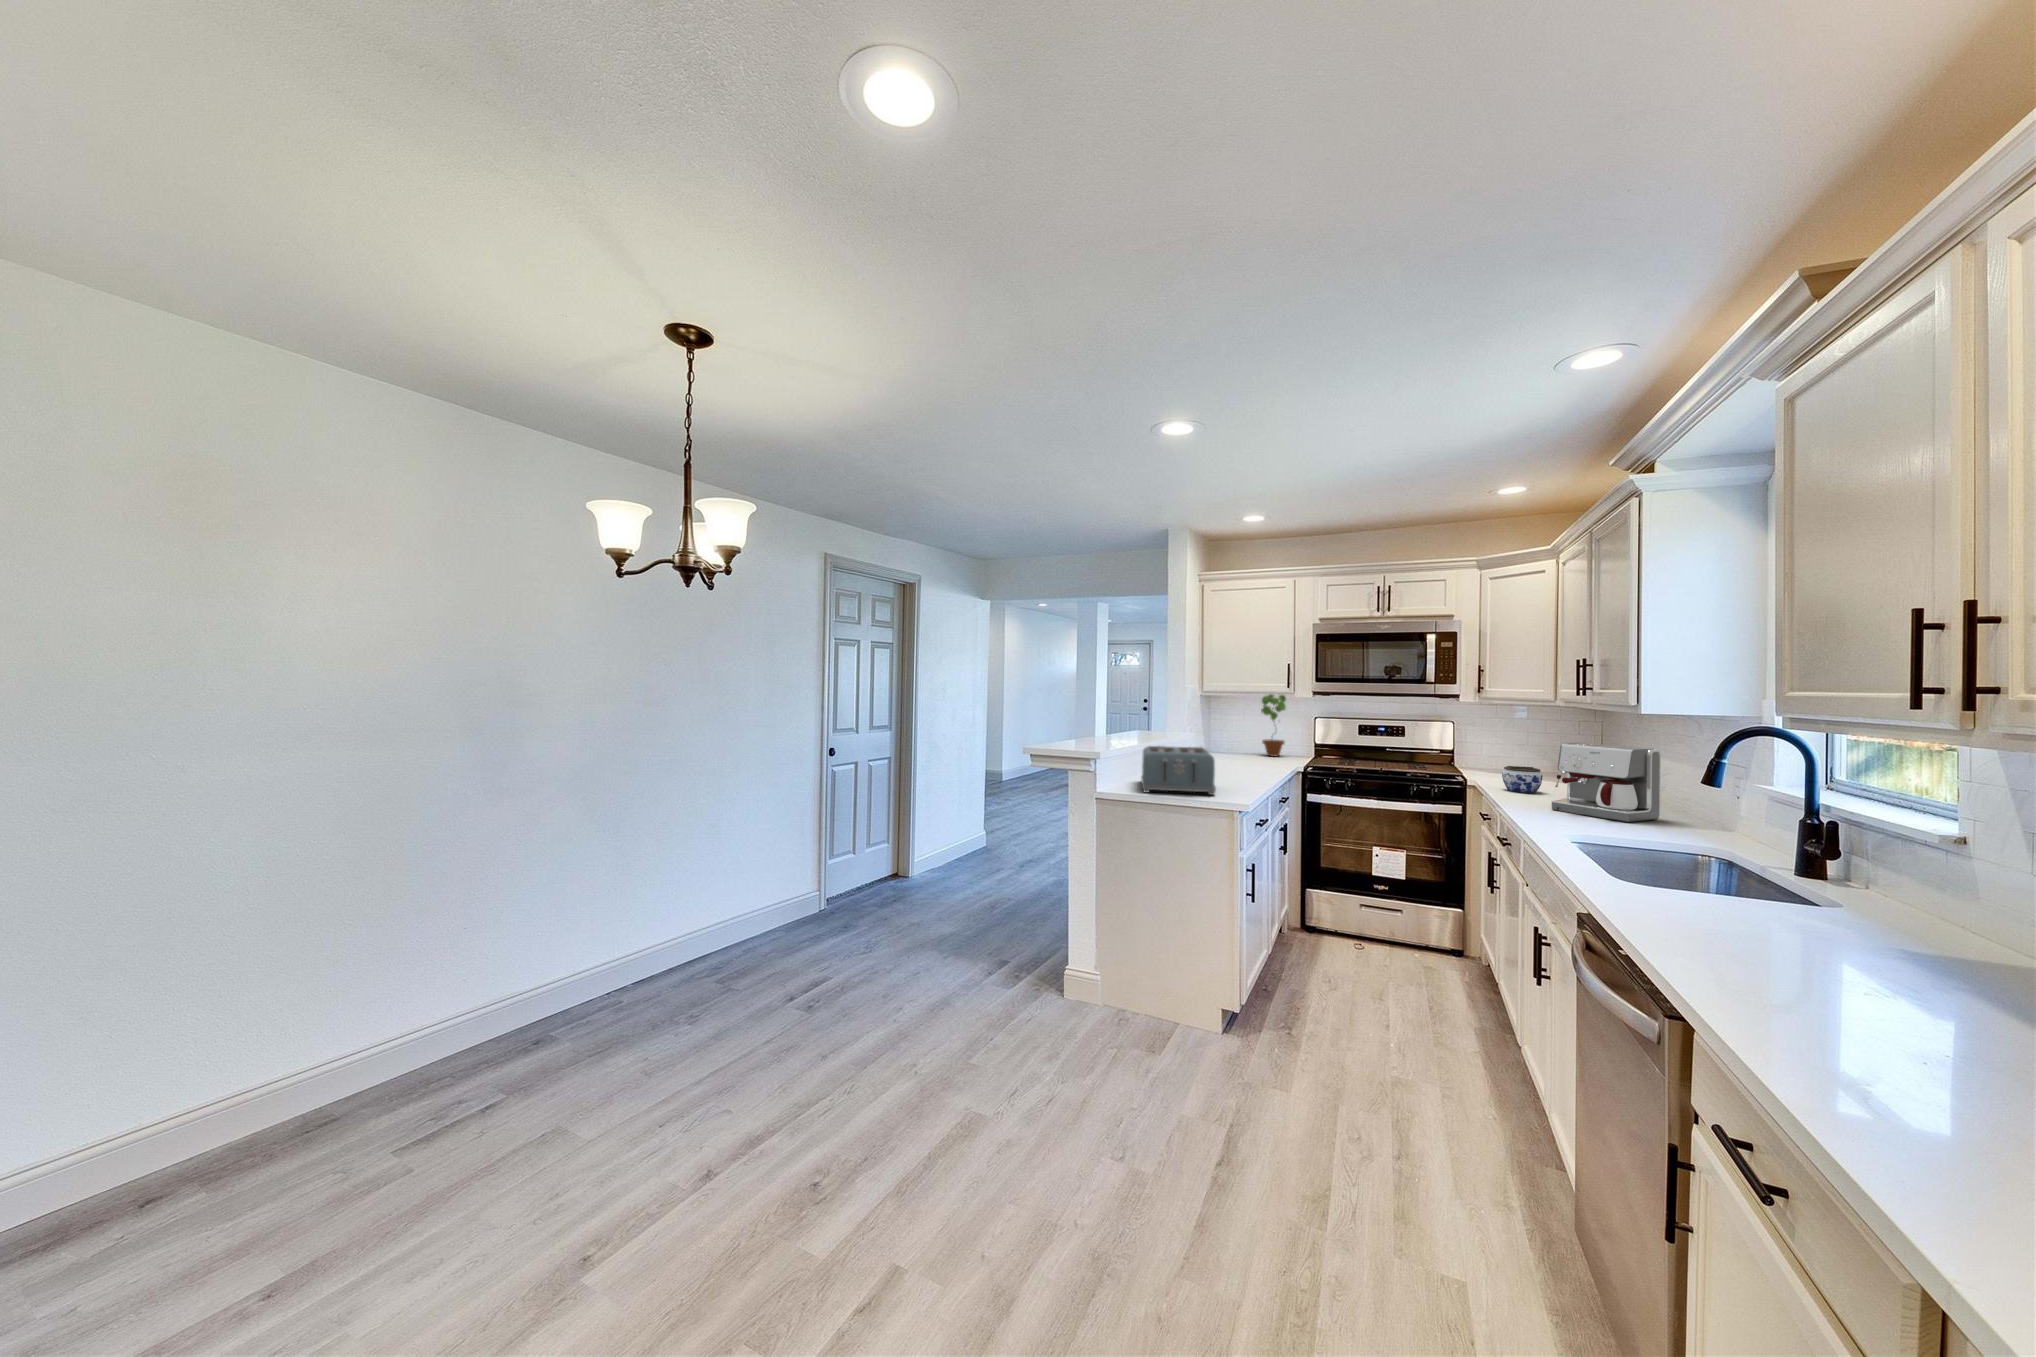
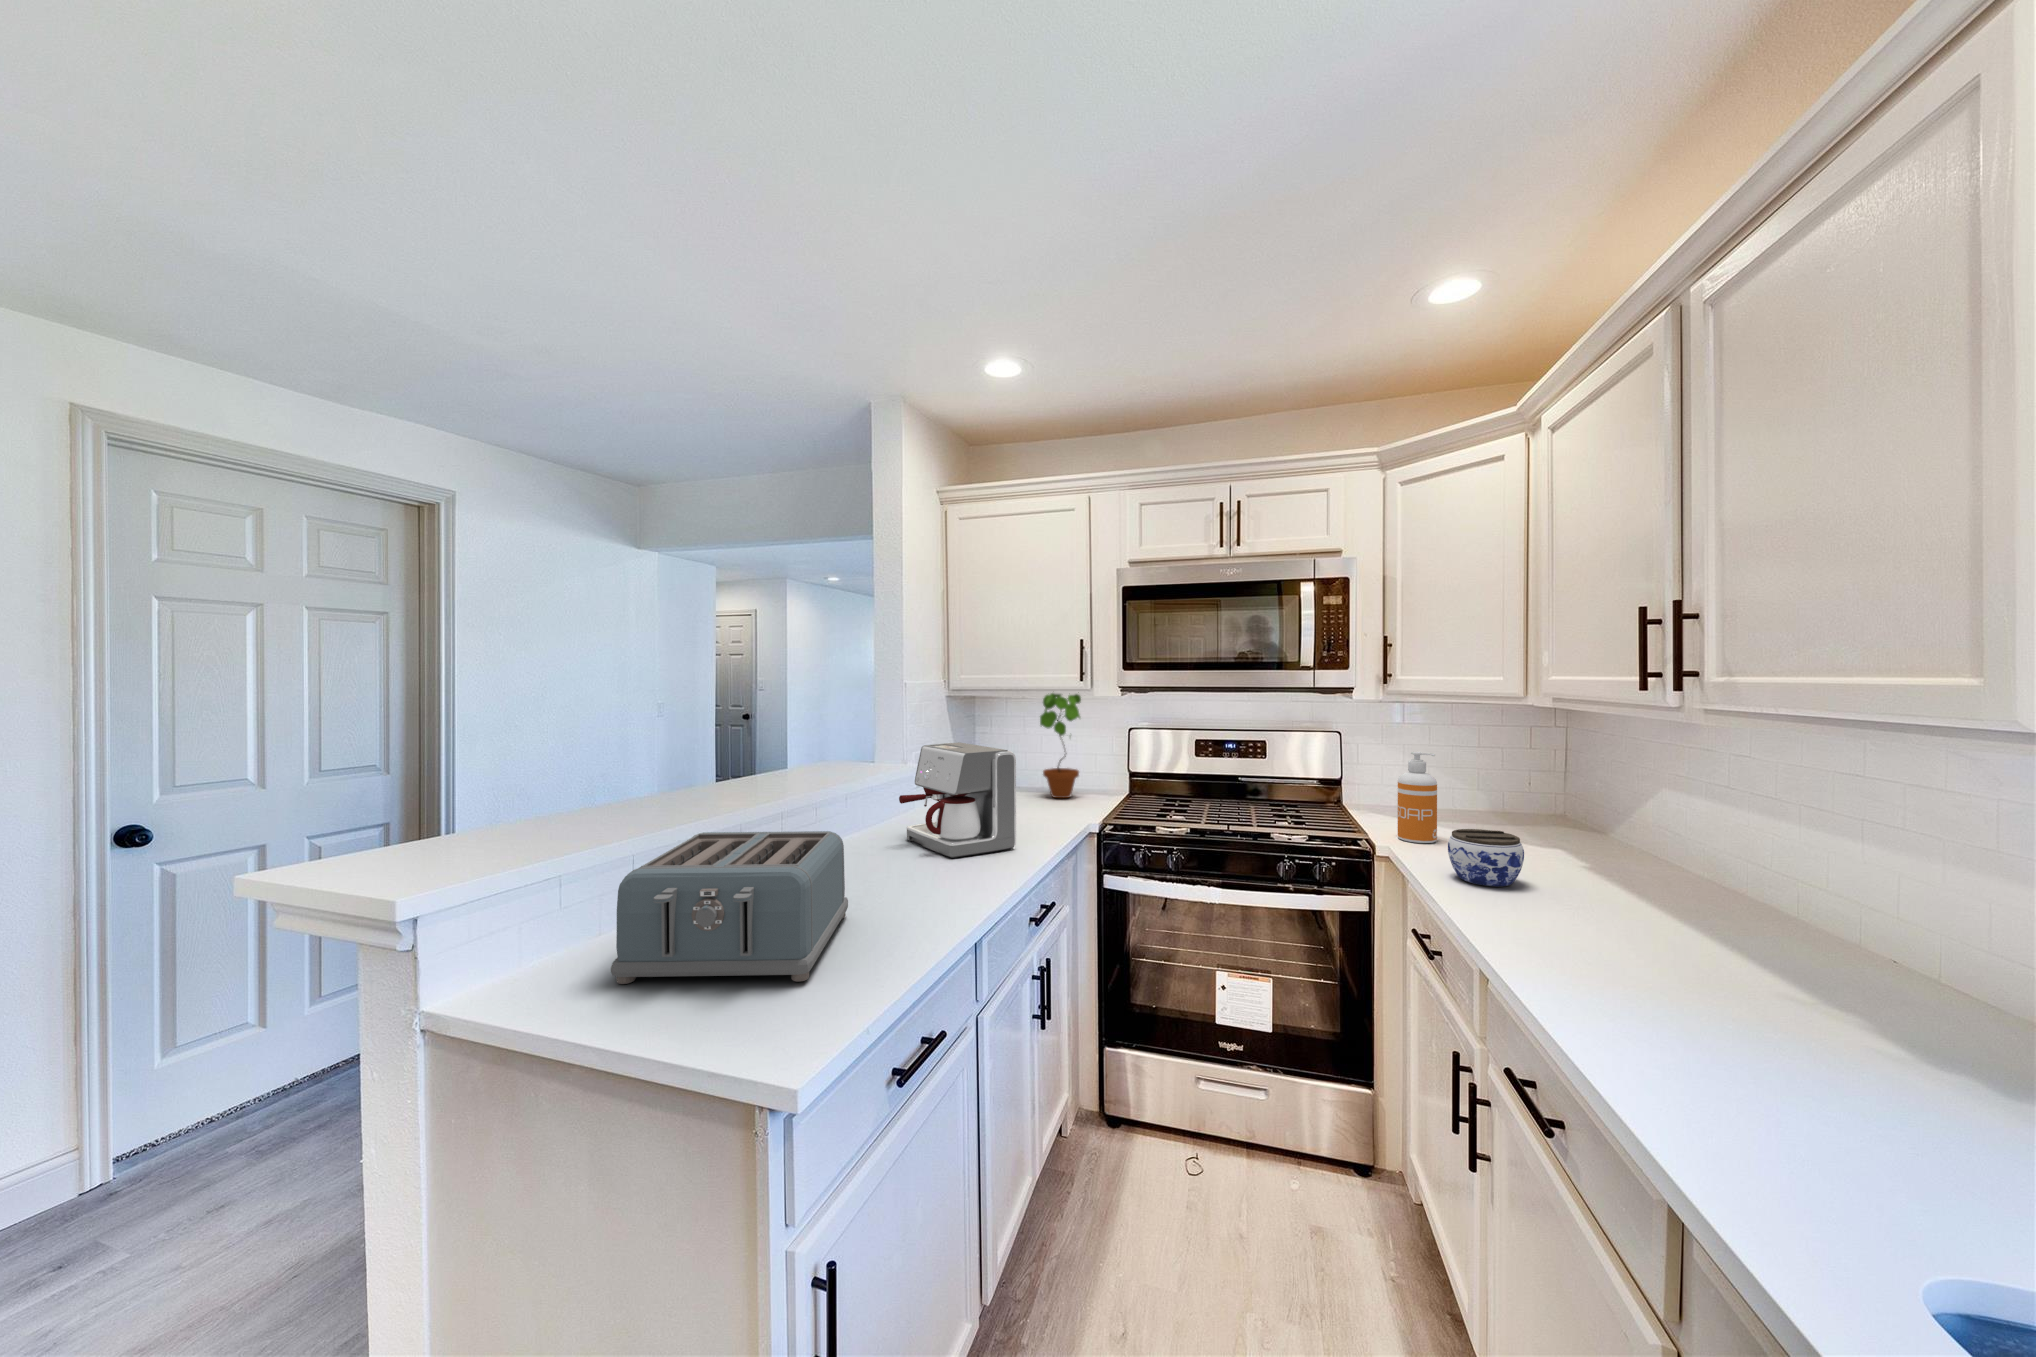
soap dispenser: none [1482,730,1506,780] -> present [1398,752,1437,843]
coffee maker: present [1552,742,1661,822] -> present [899,742,1016,858]

